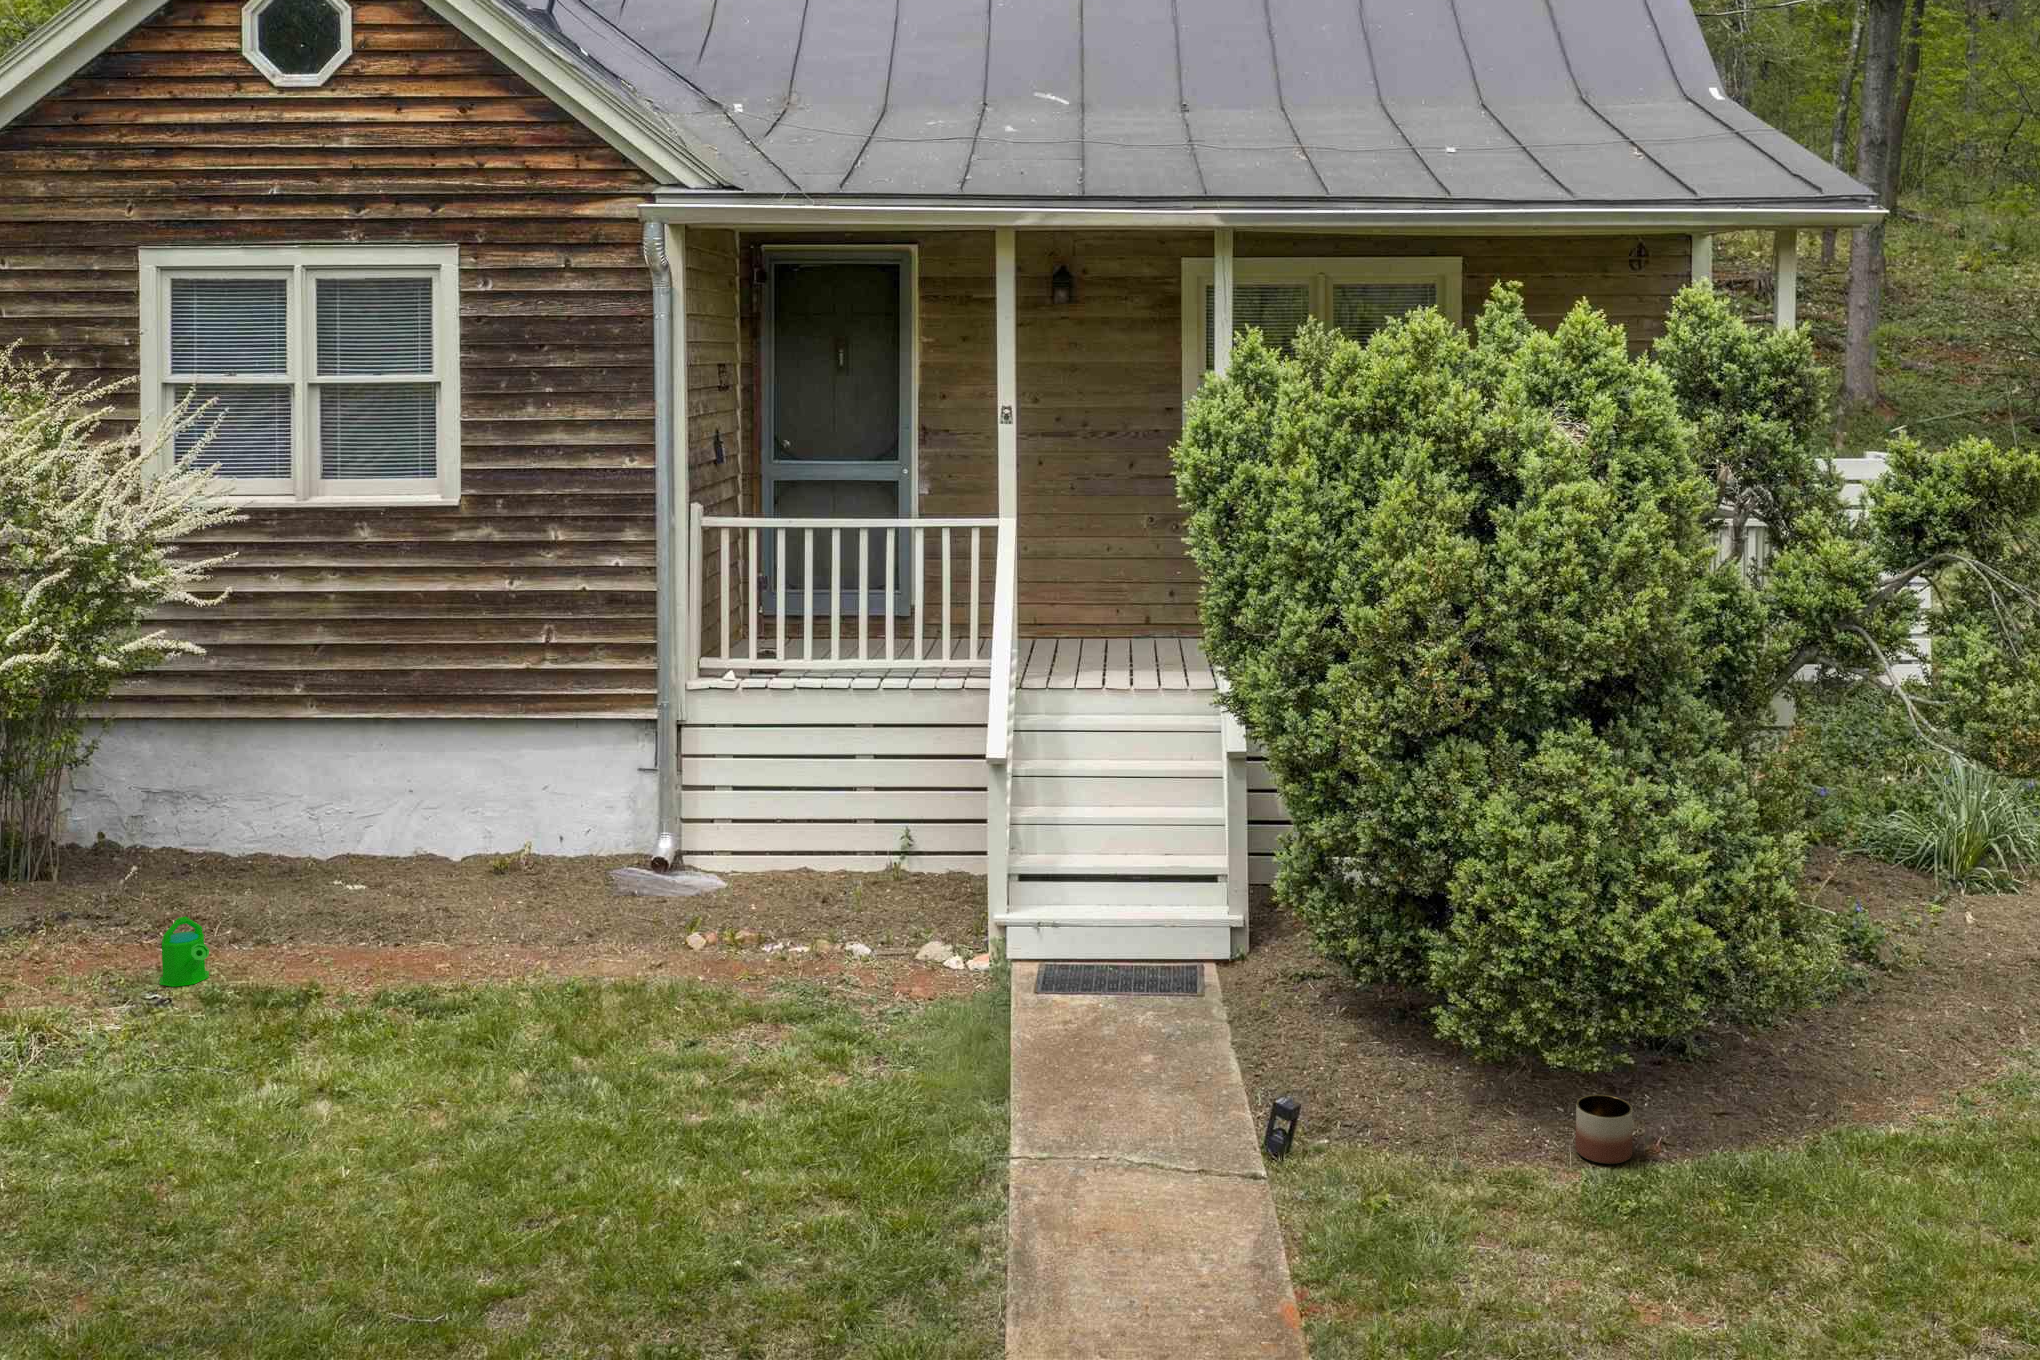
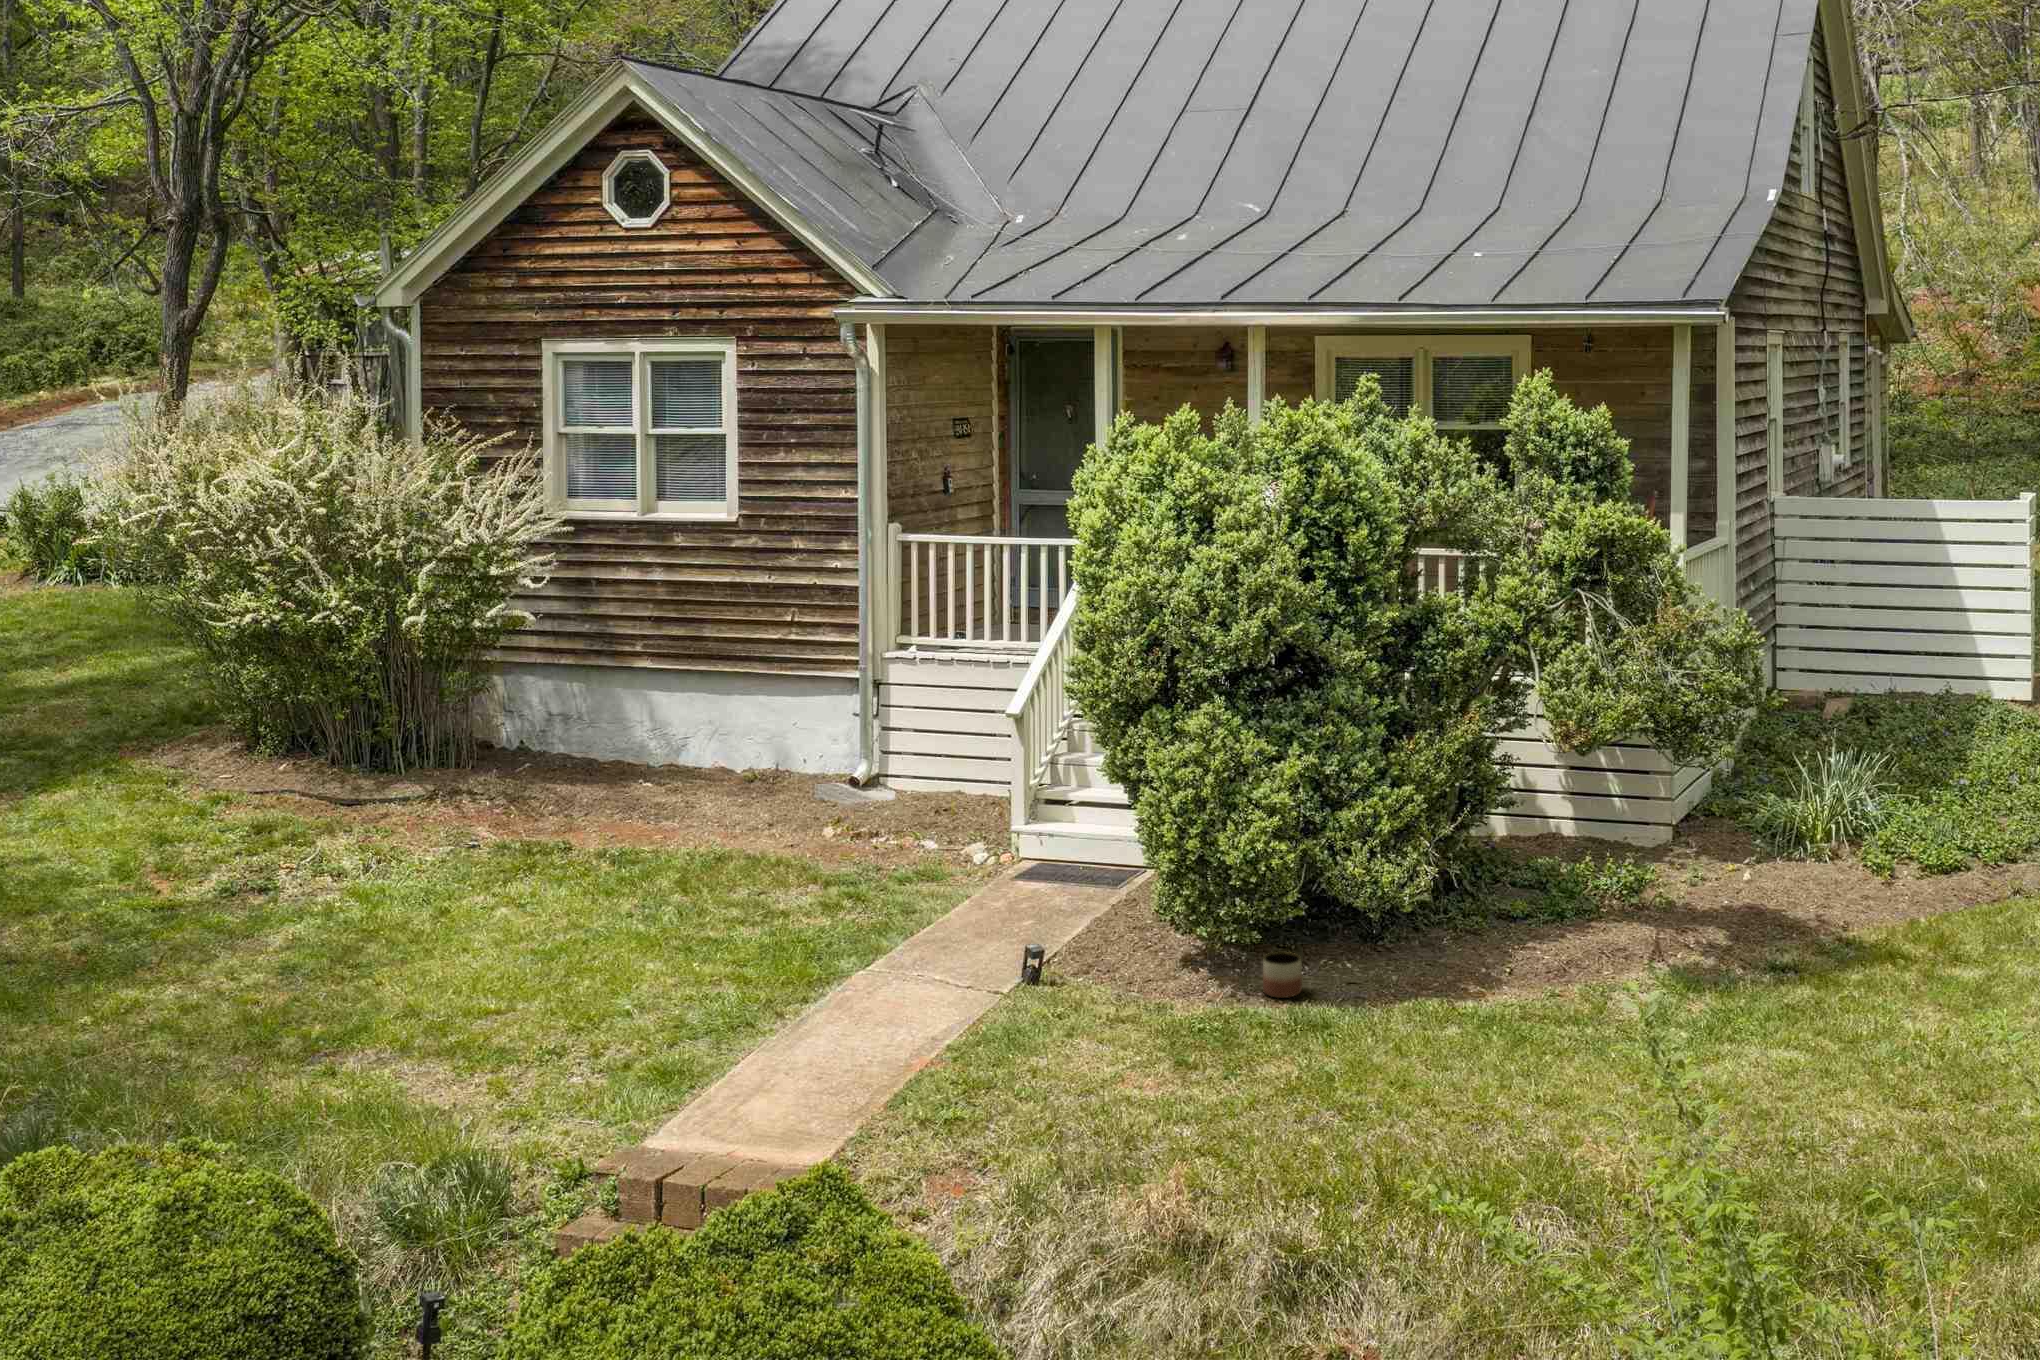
watering can: present [159,916,209,987] -> none [487,782,521,827]

